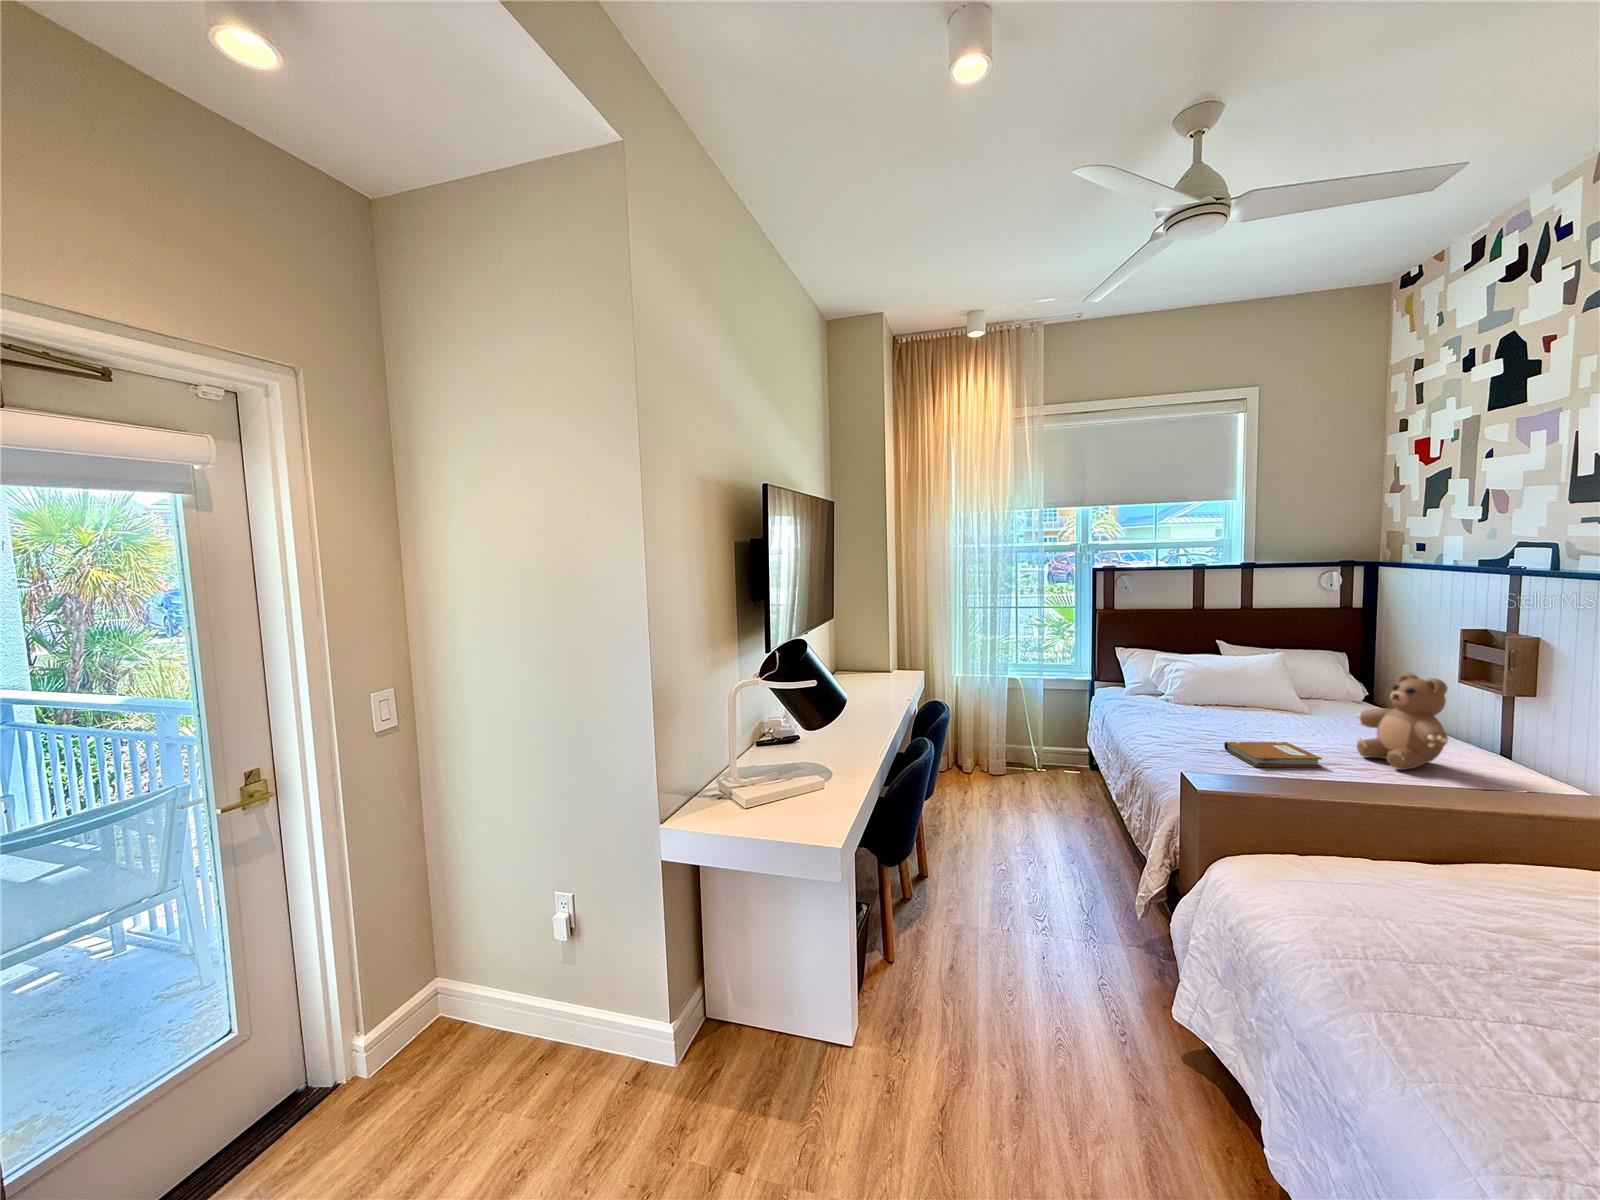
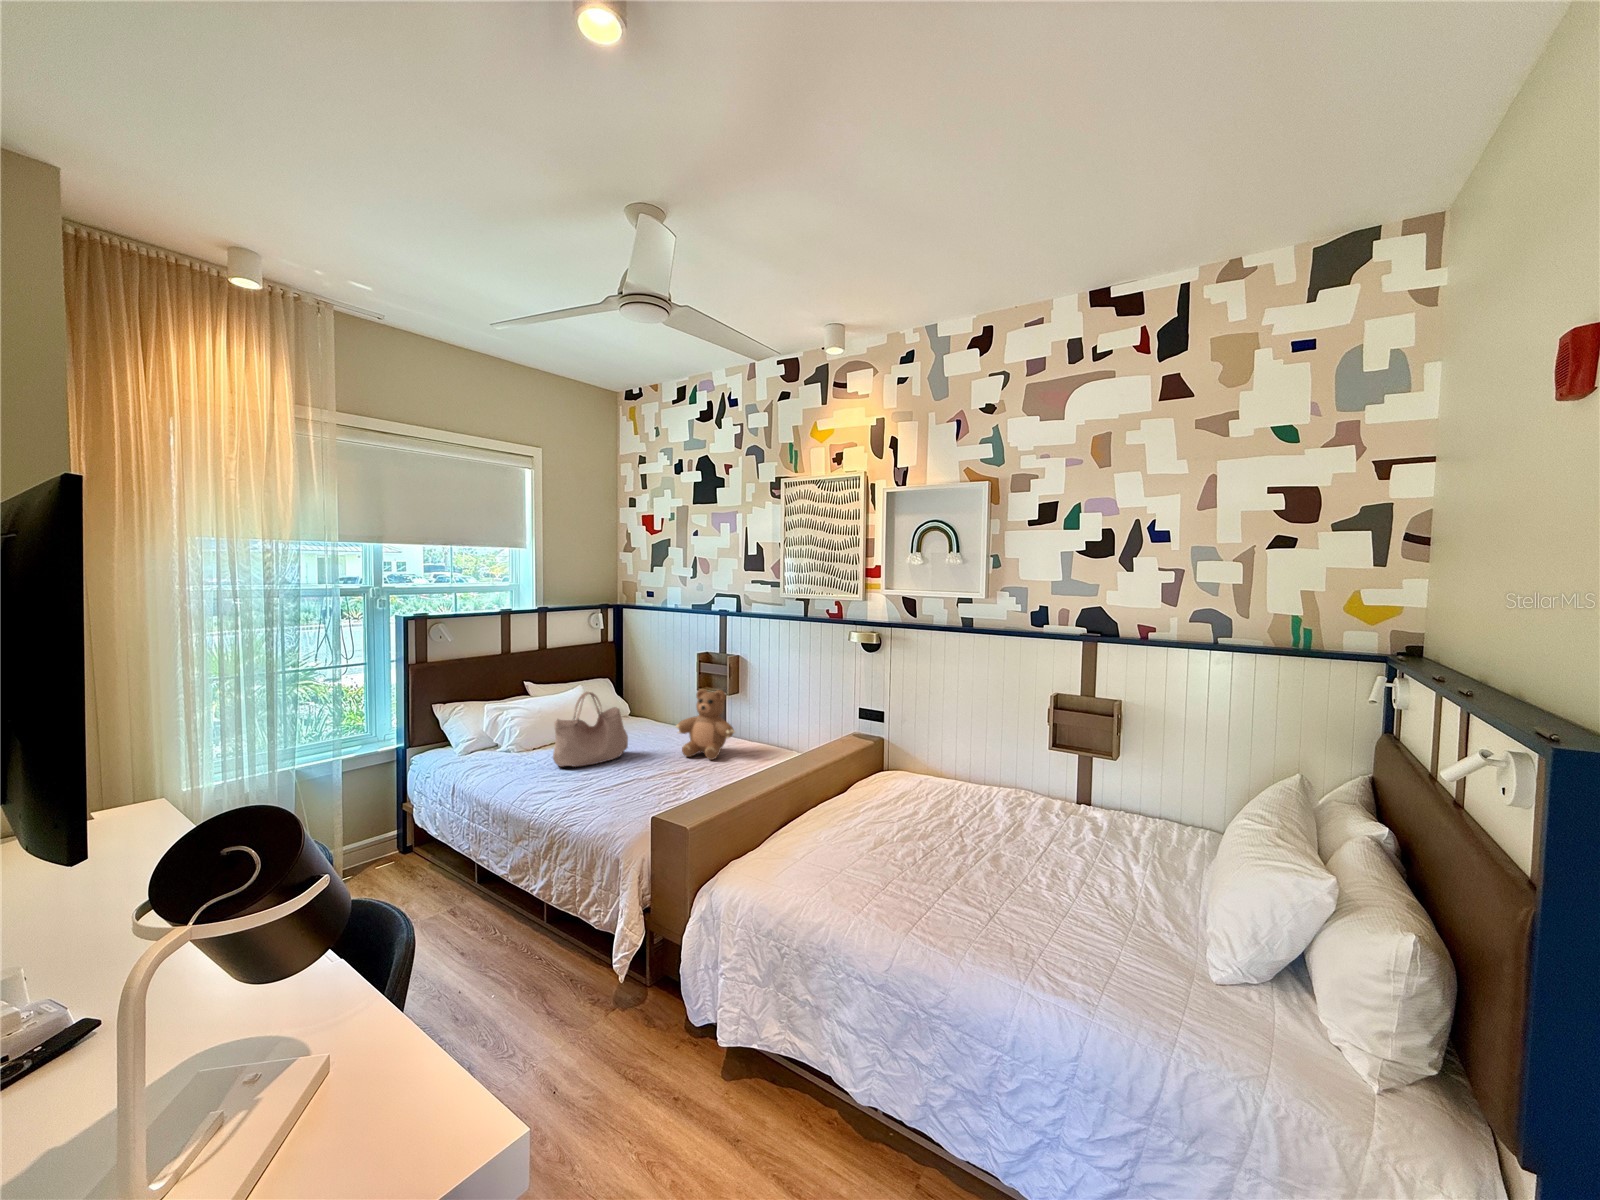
handbag: none [1187,651,1290,732] -> present [553,692,628,767]
notebook: present [1224,742,1322,767] -> none [613,762,680,791]

